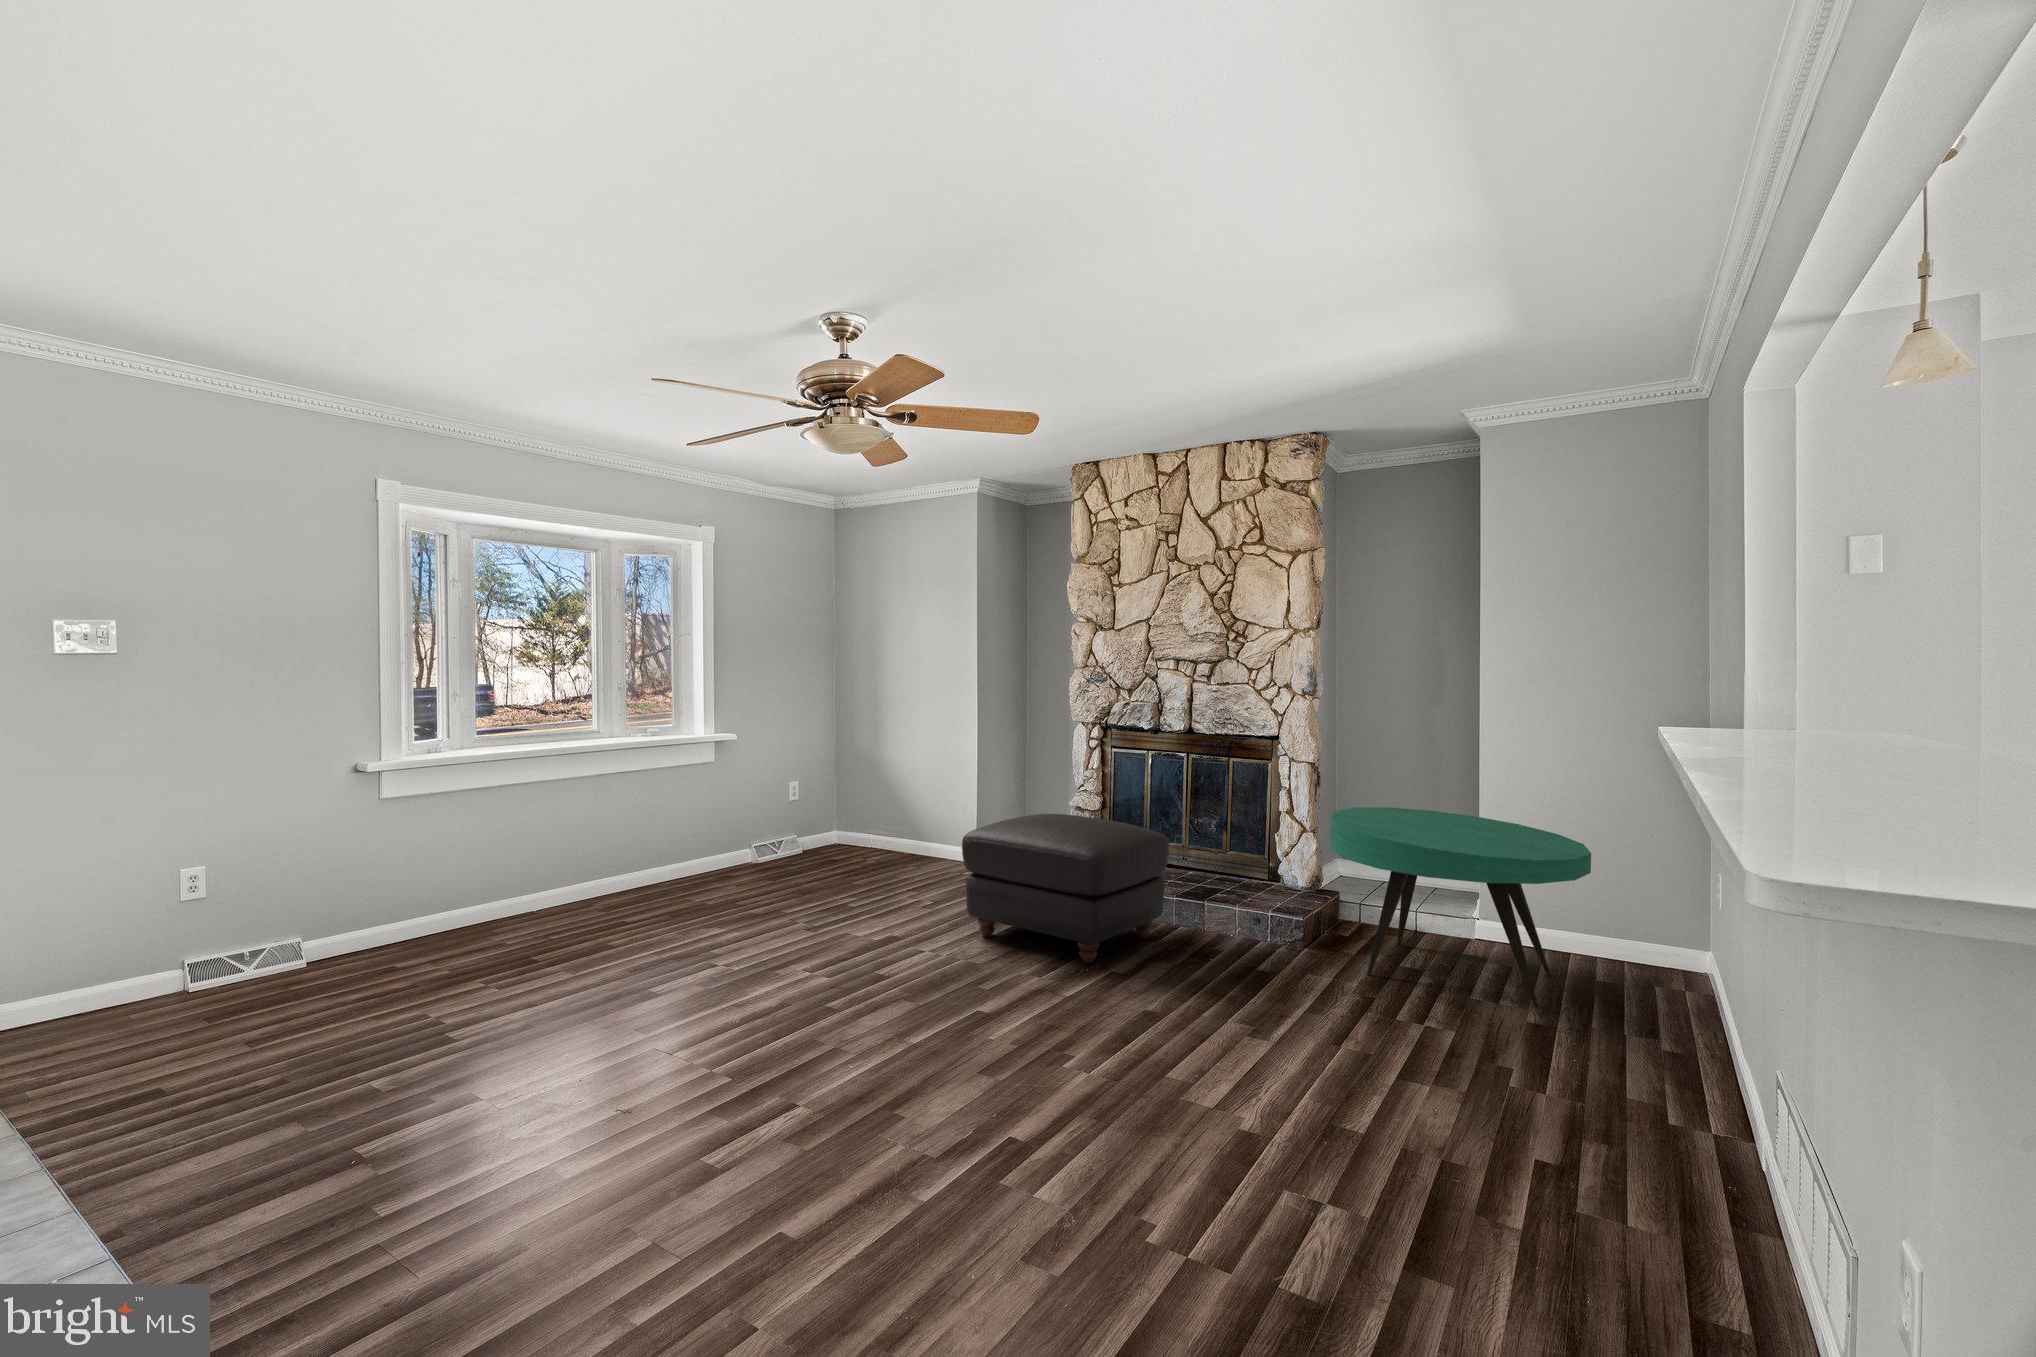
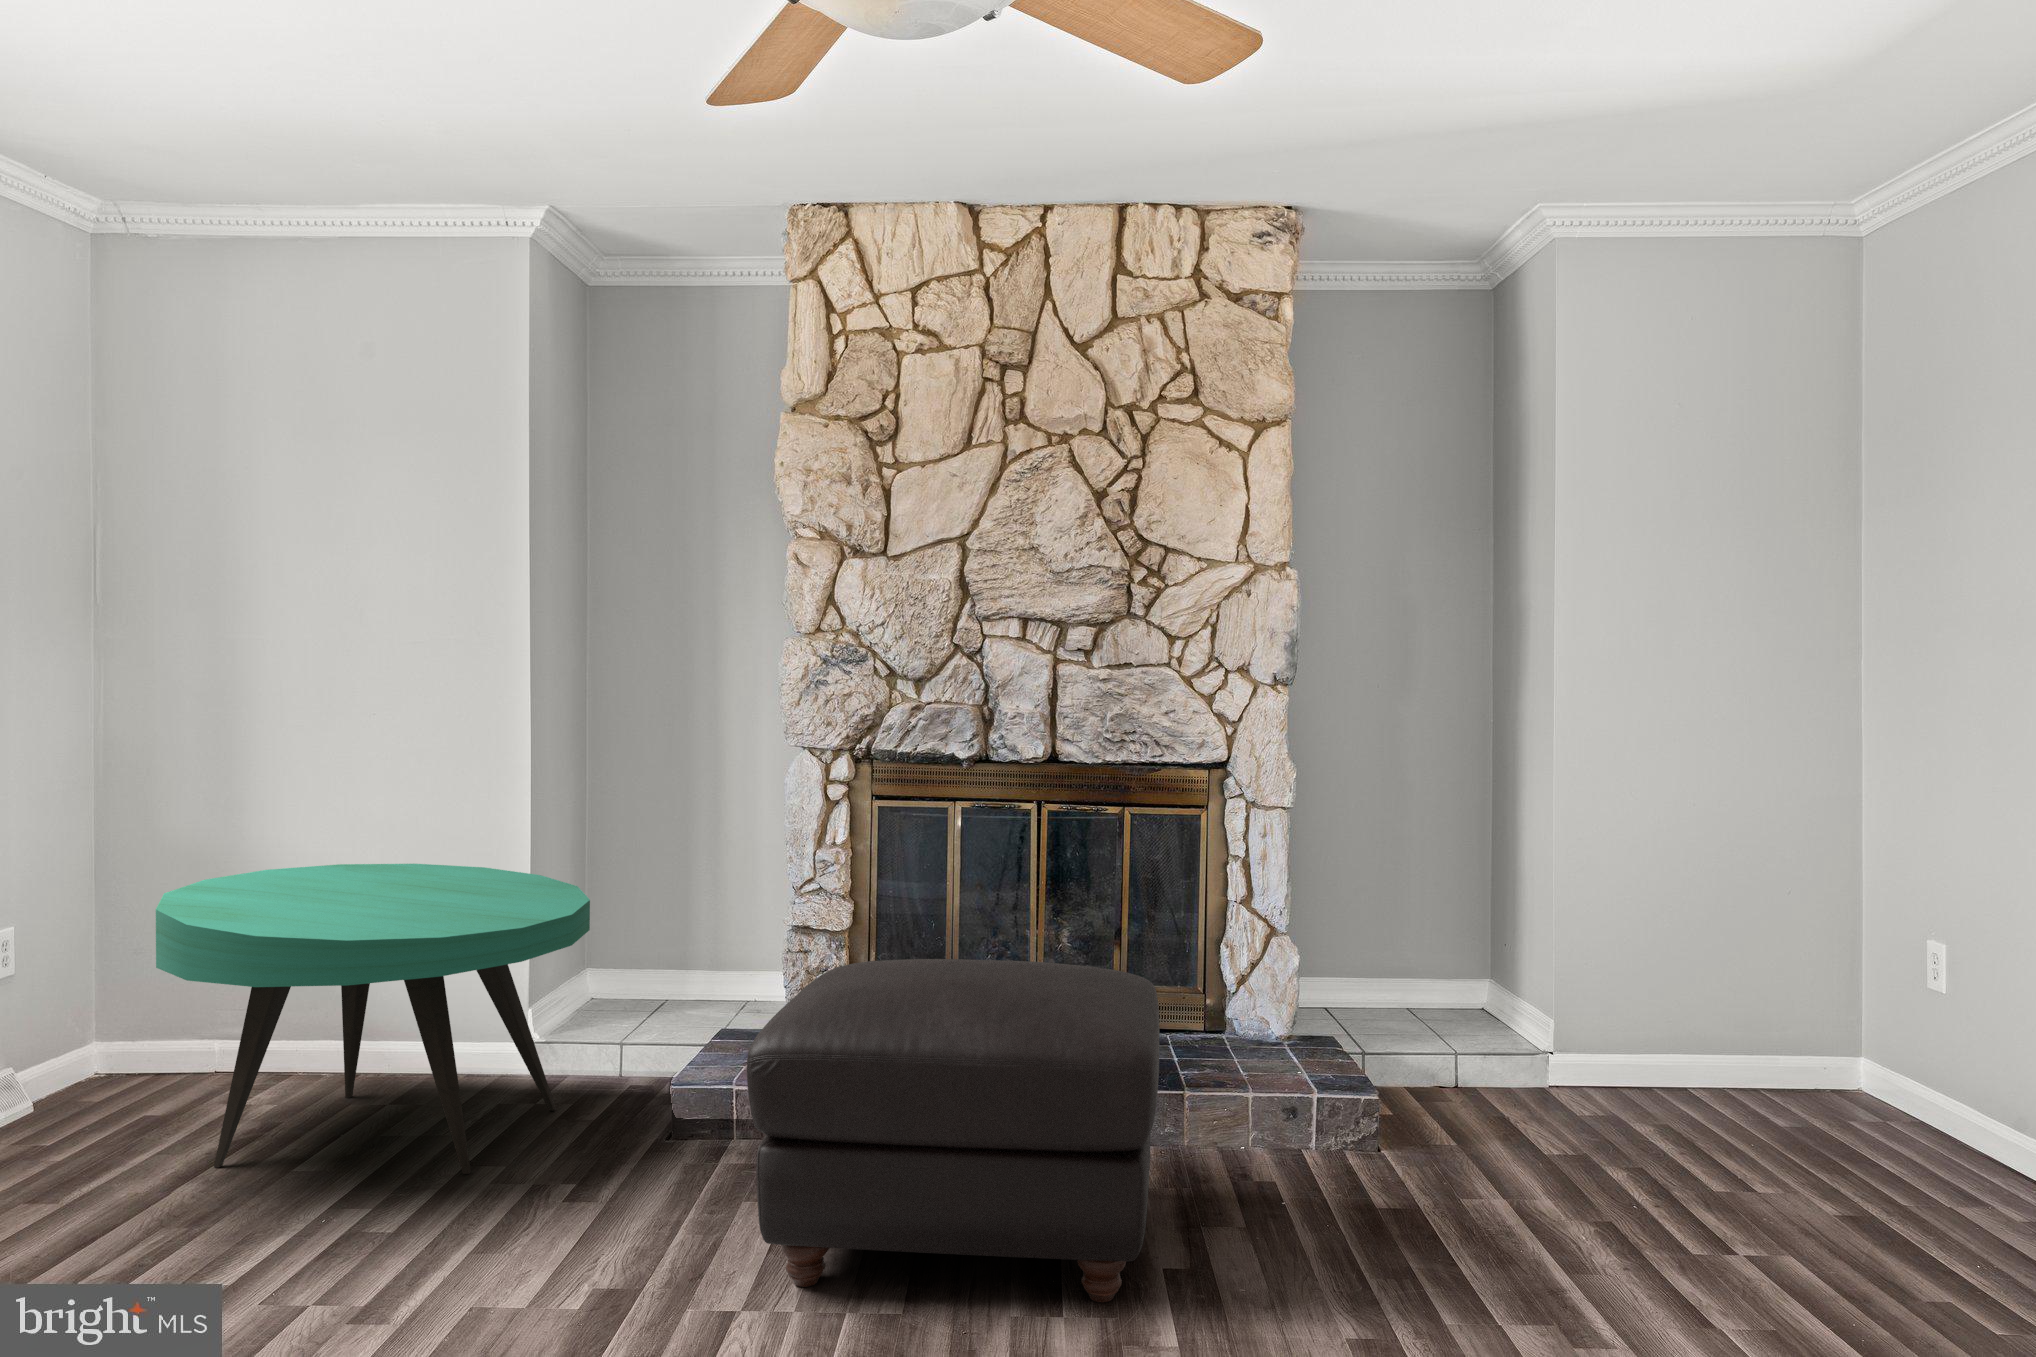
coffee table: present [1331,807,1591,1007] -> present [156,864,590,1174]

